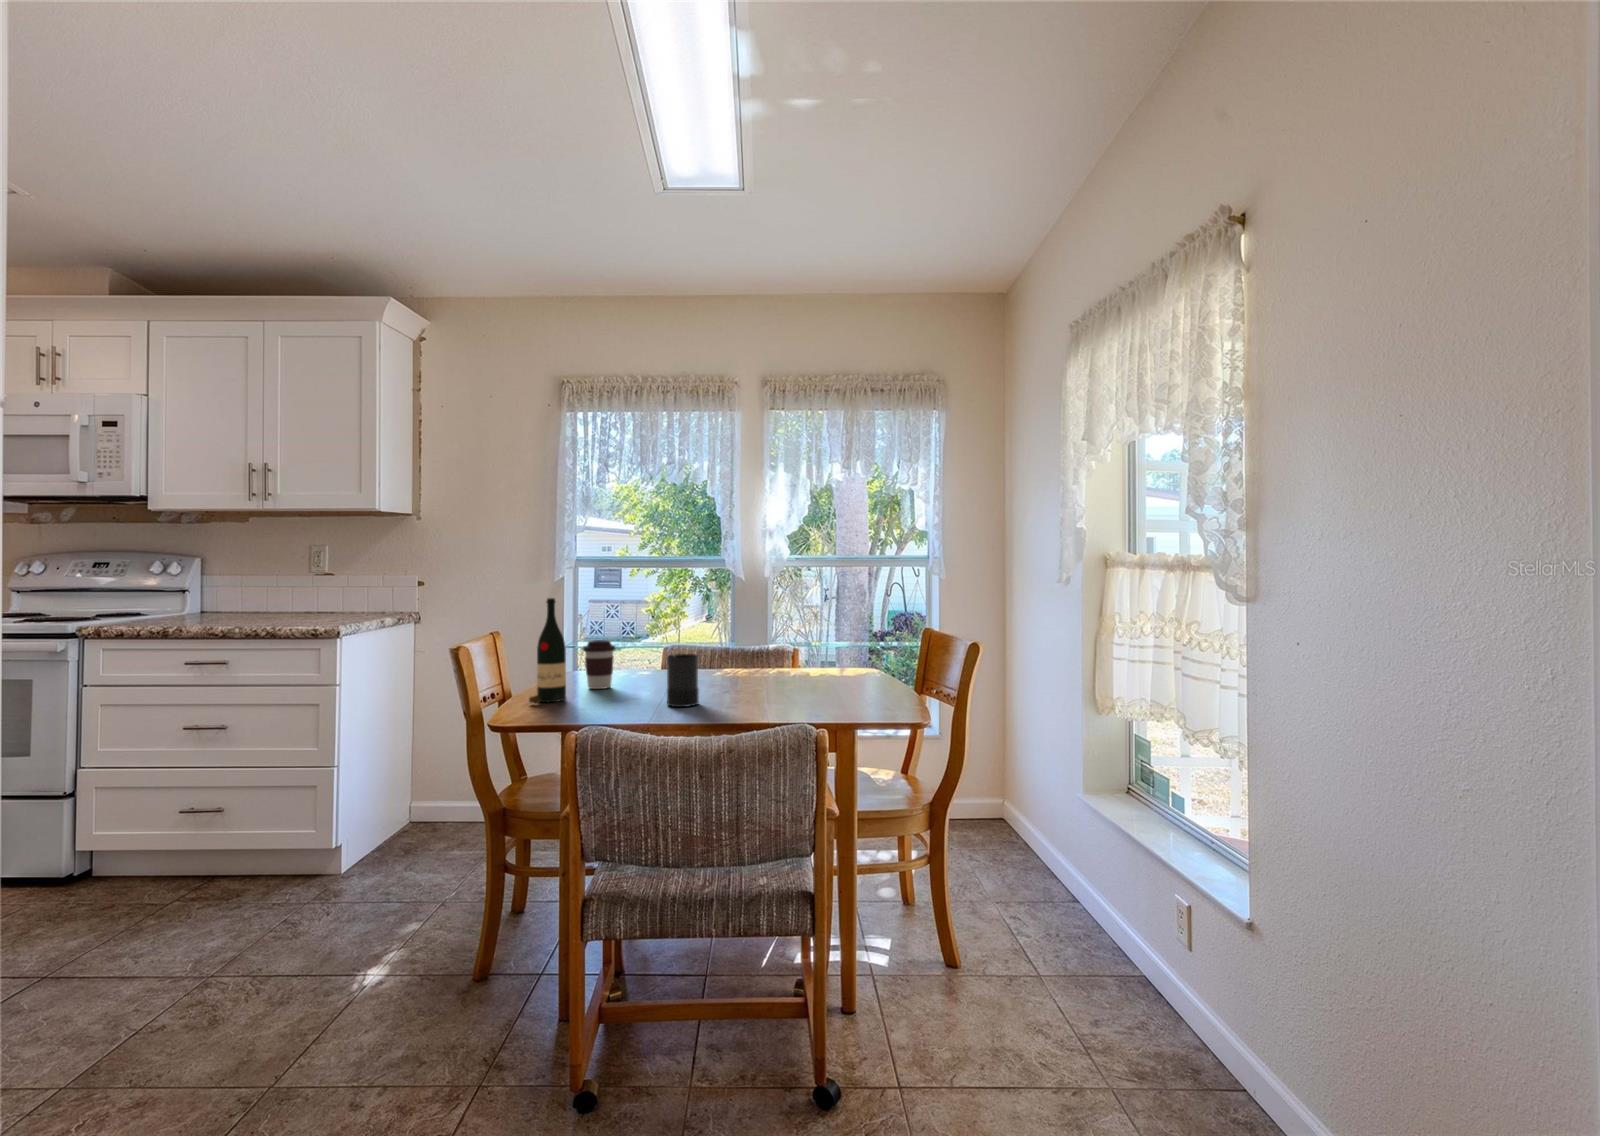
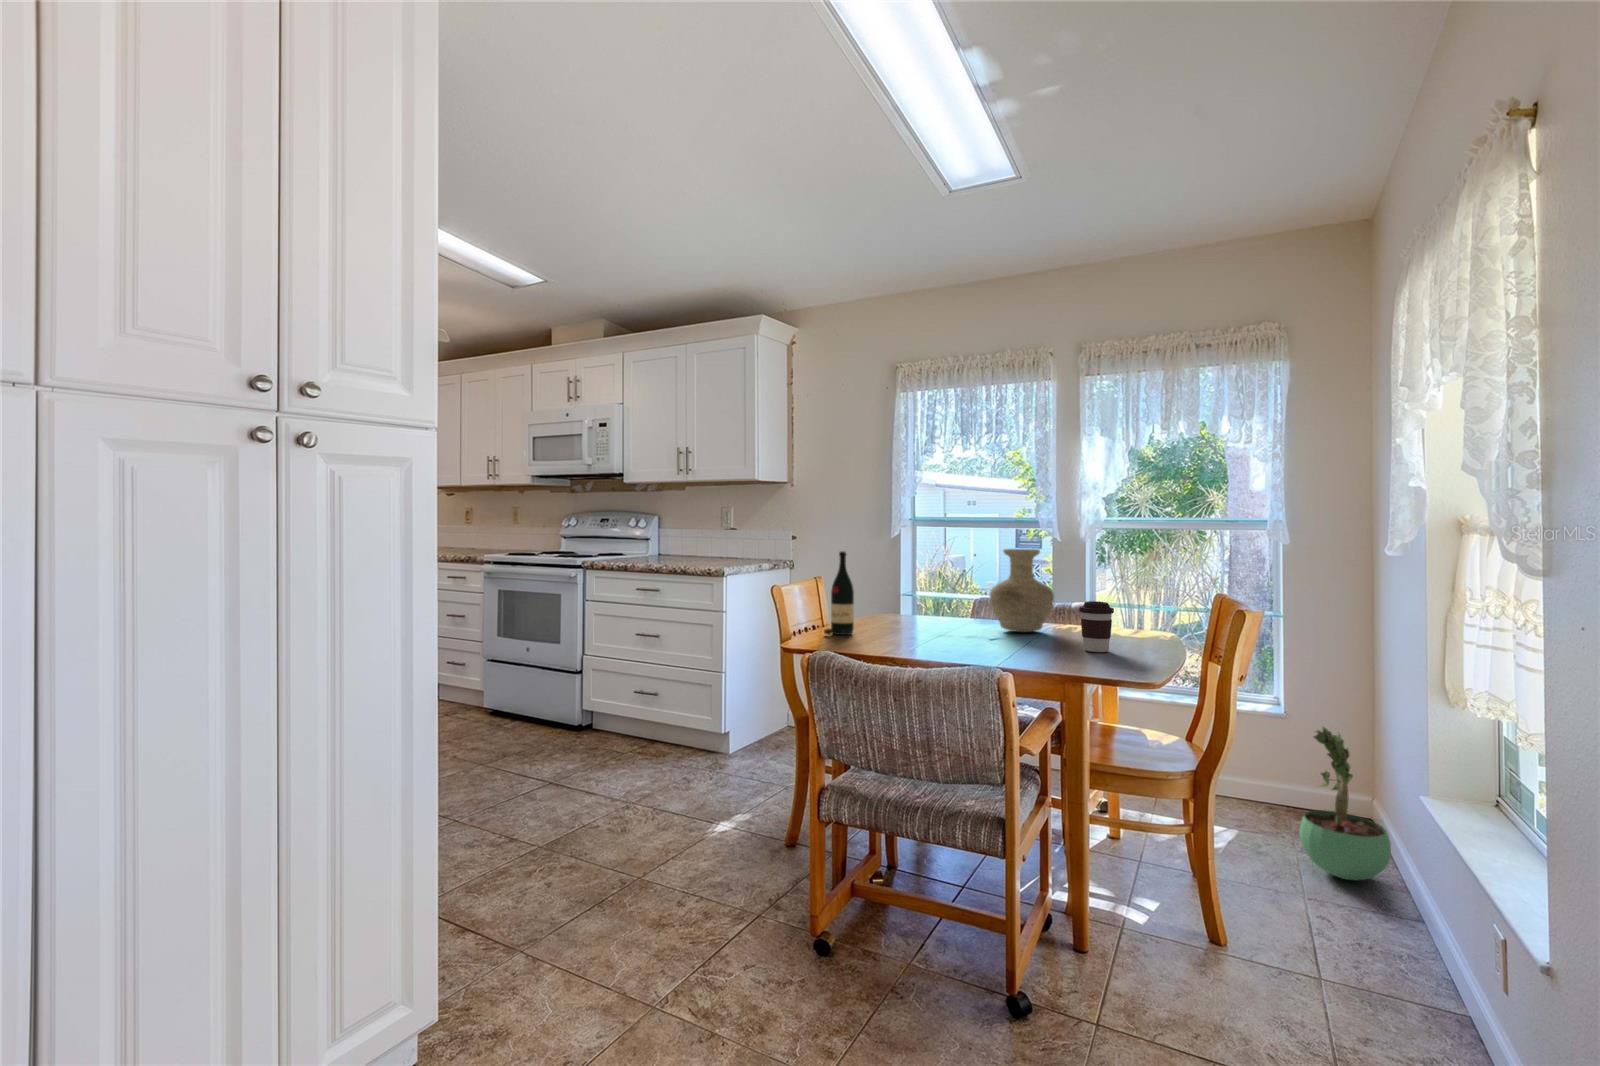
vase: none [716,589,783,679] -> present [989,549,1054,632]
coffee cup: present [583,640,615,689] -> present [1079,601,1114,652]
candle: present [667,654,699,707] -> none [923,599,953,648]
potted plant: none [981,740,1048,872] -> present [1299,727,1391,880]

